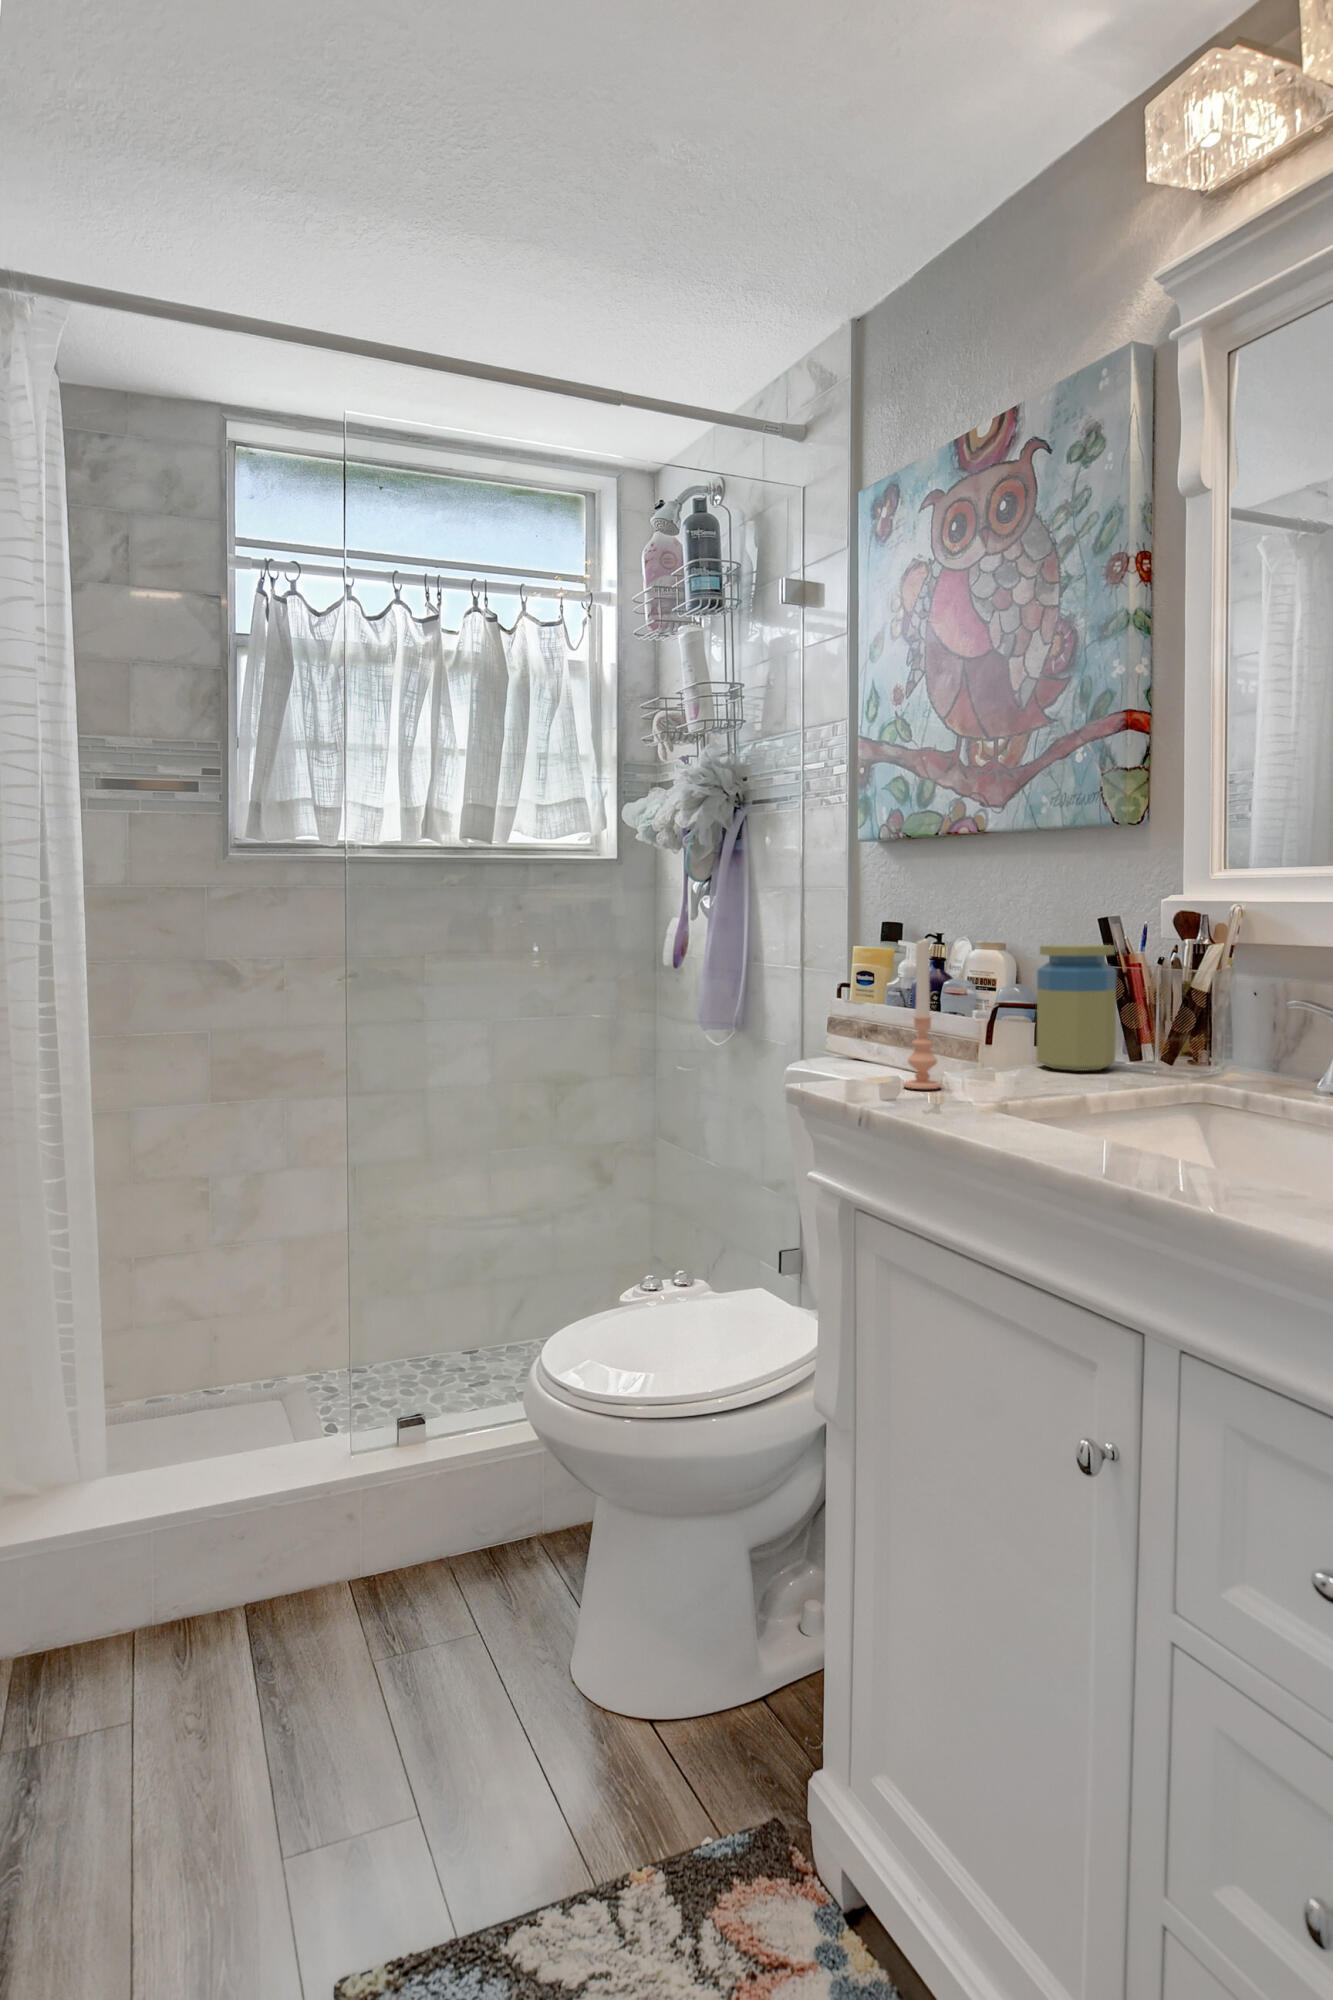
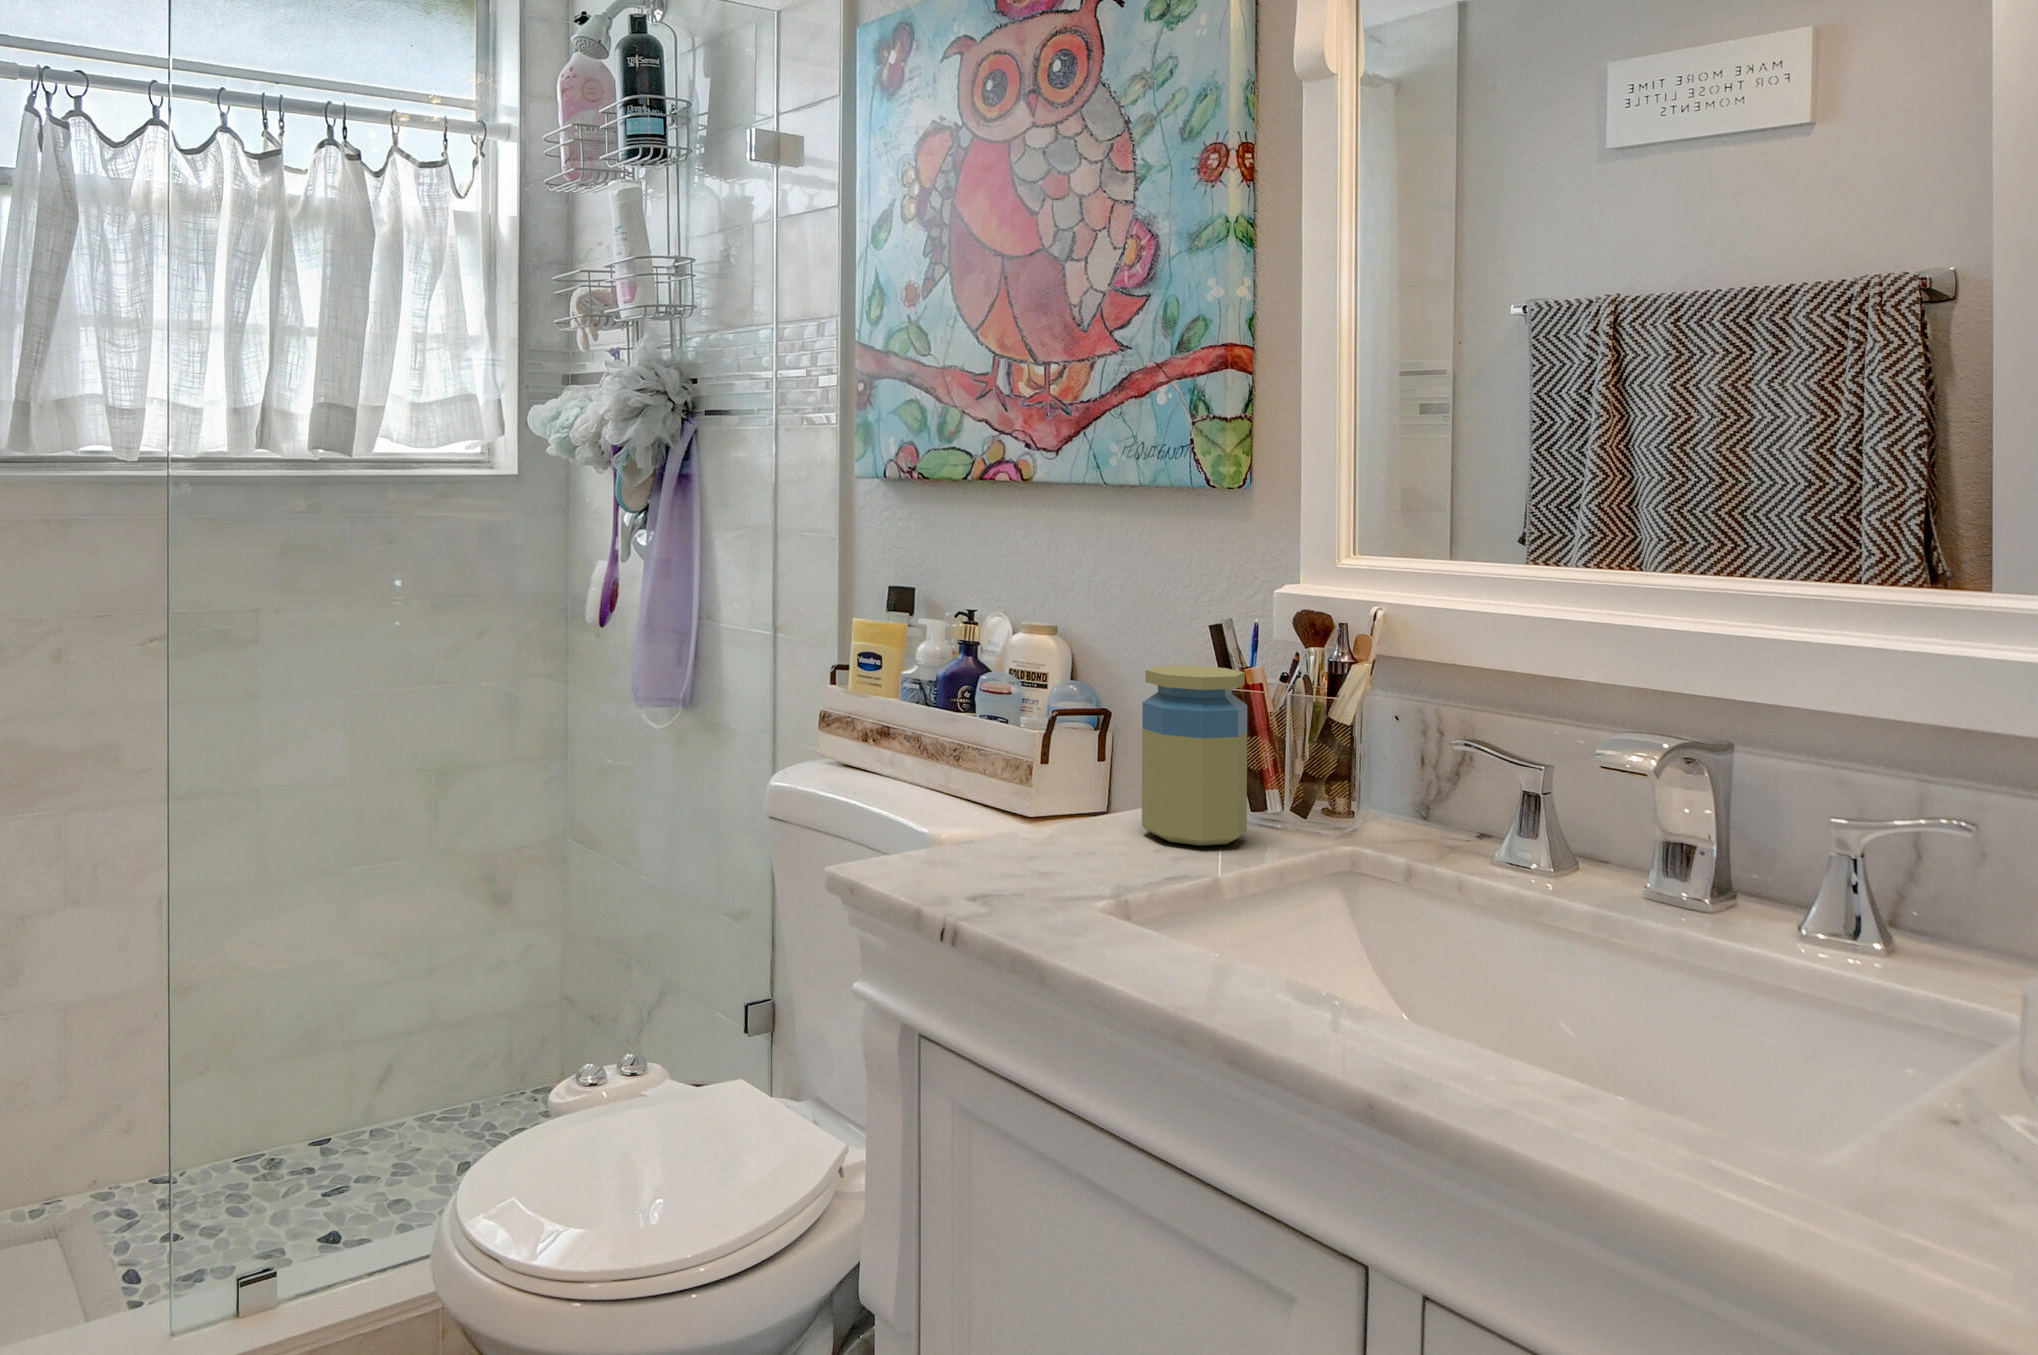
candle: present [903,939,941,1089] -> none [985,678,1038,895]

